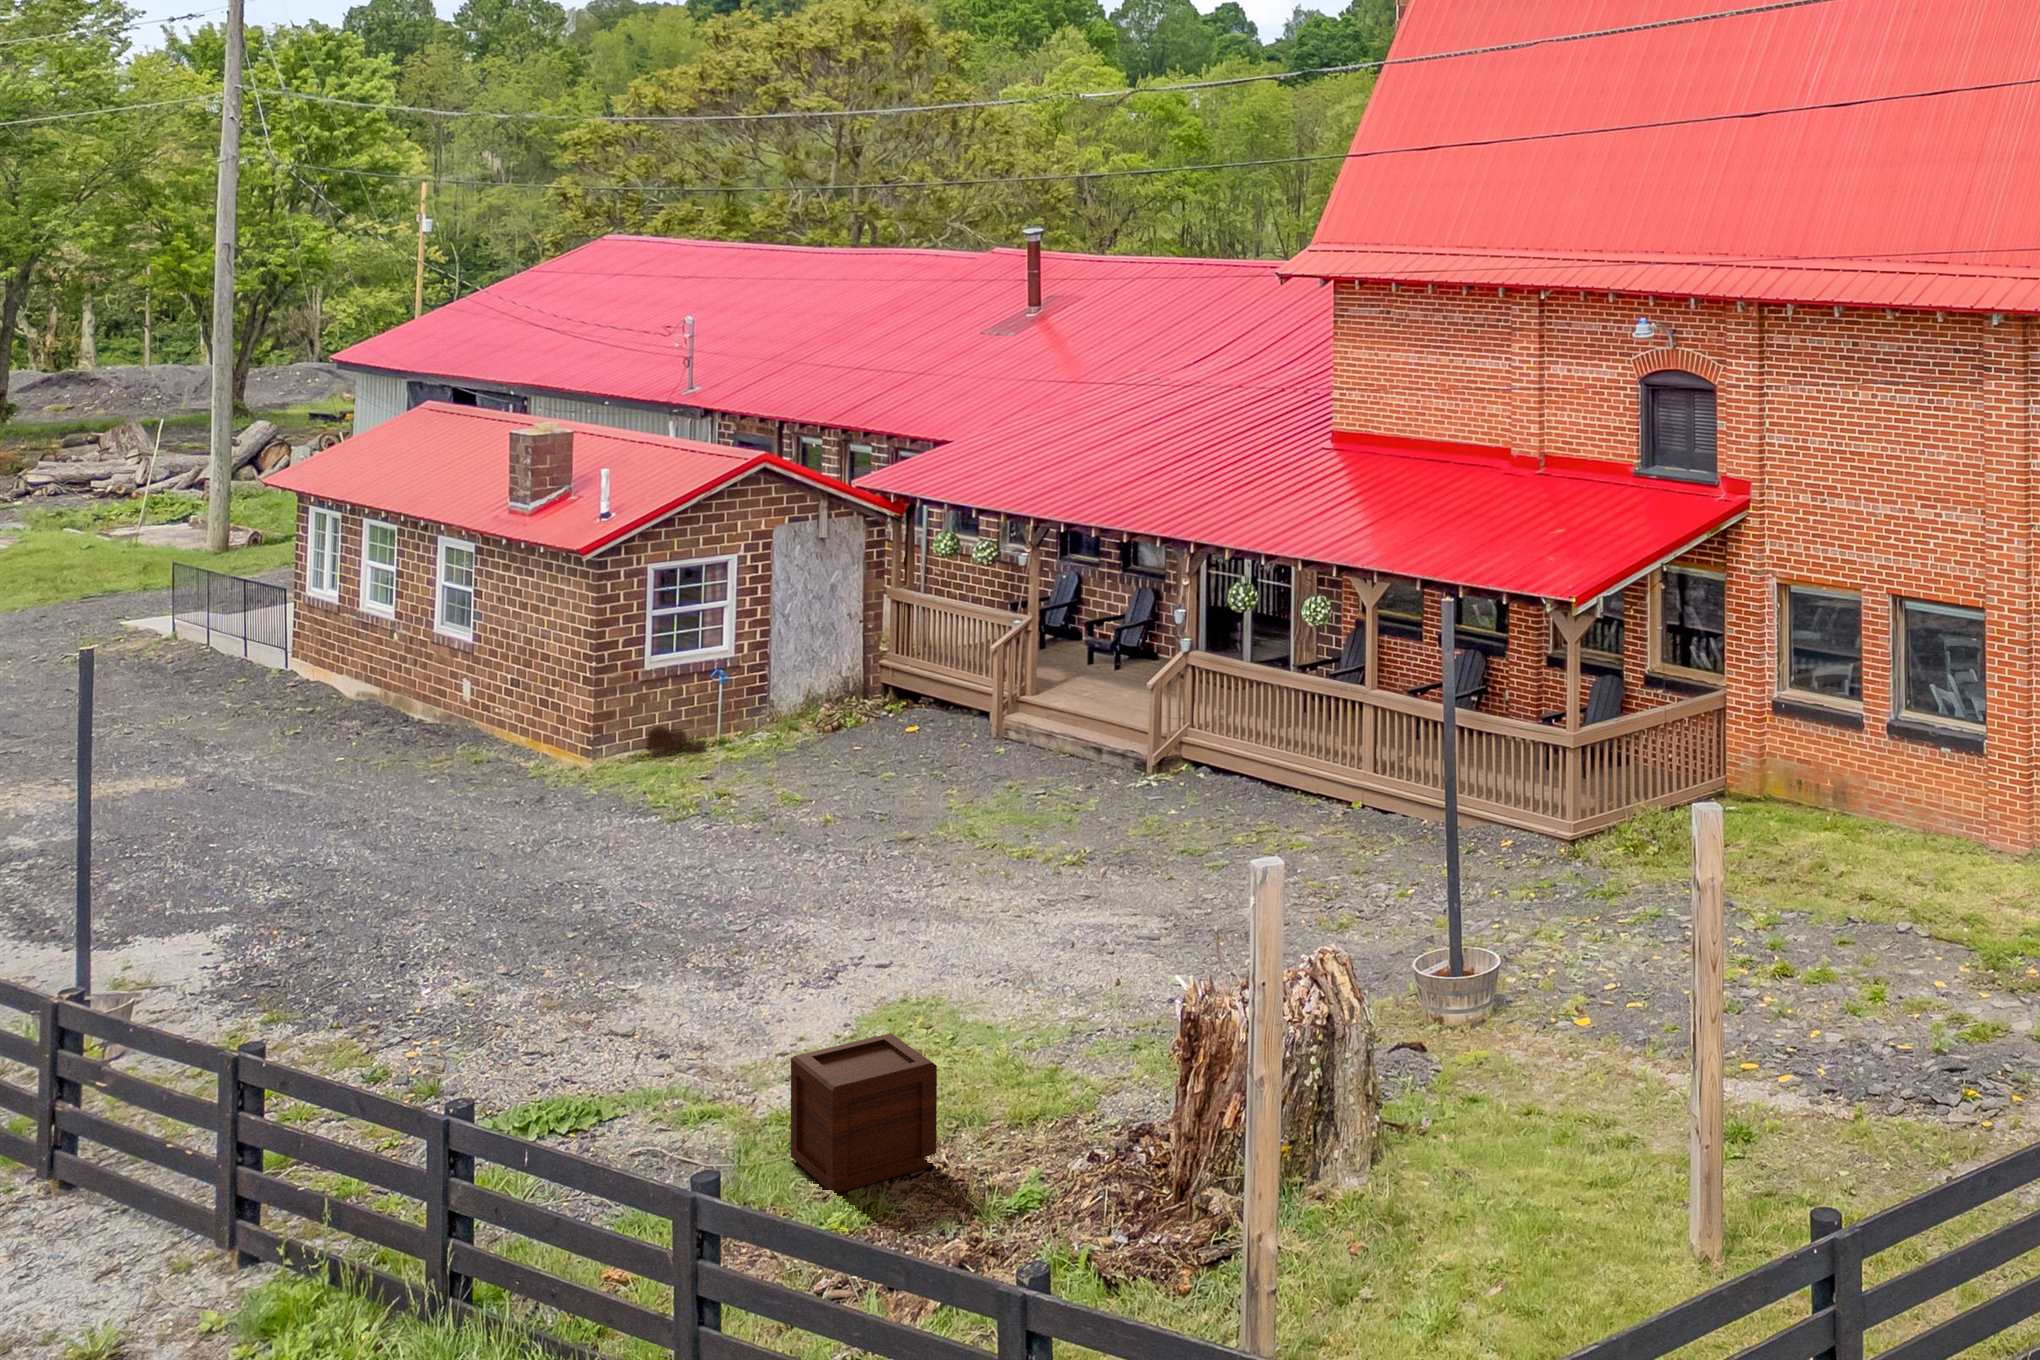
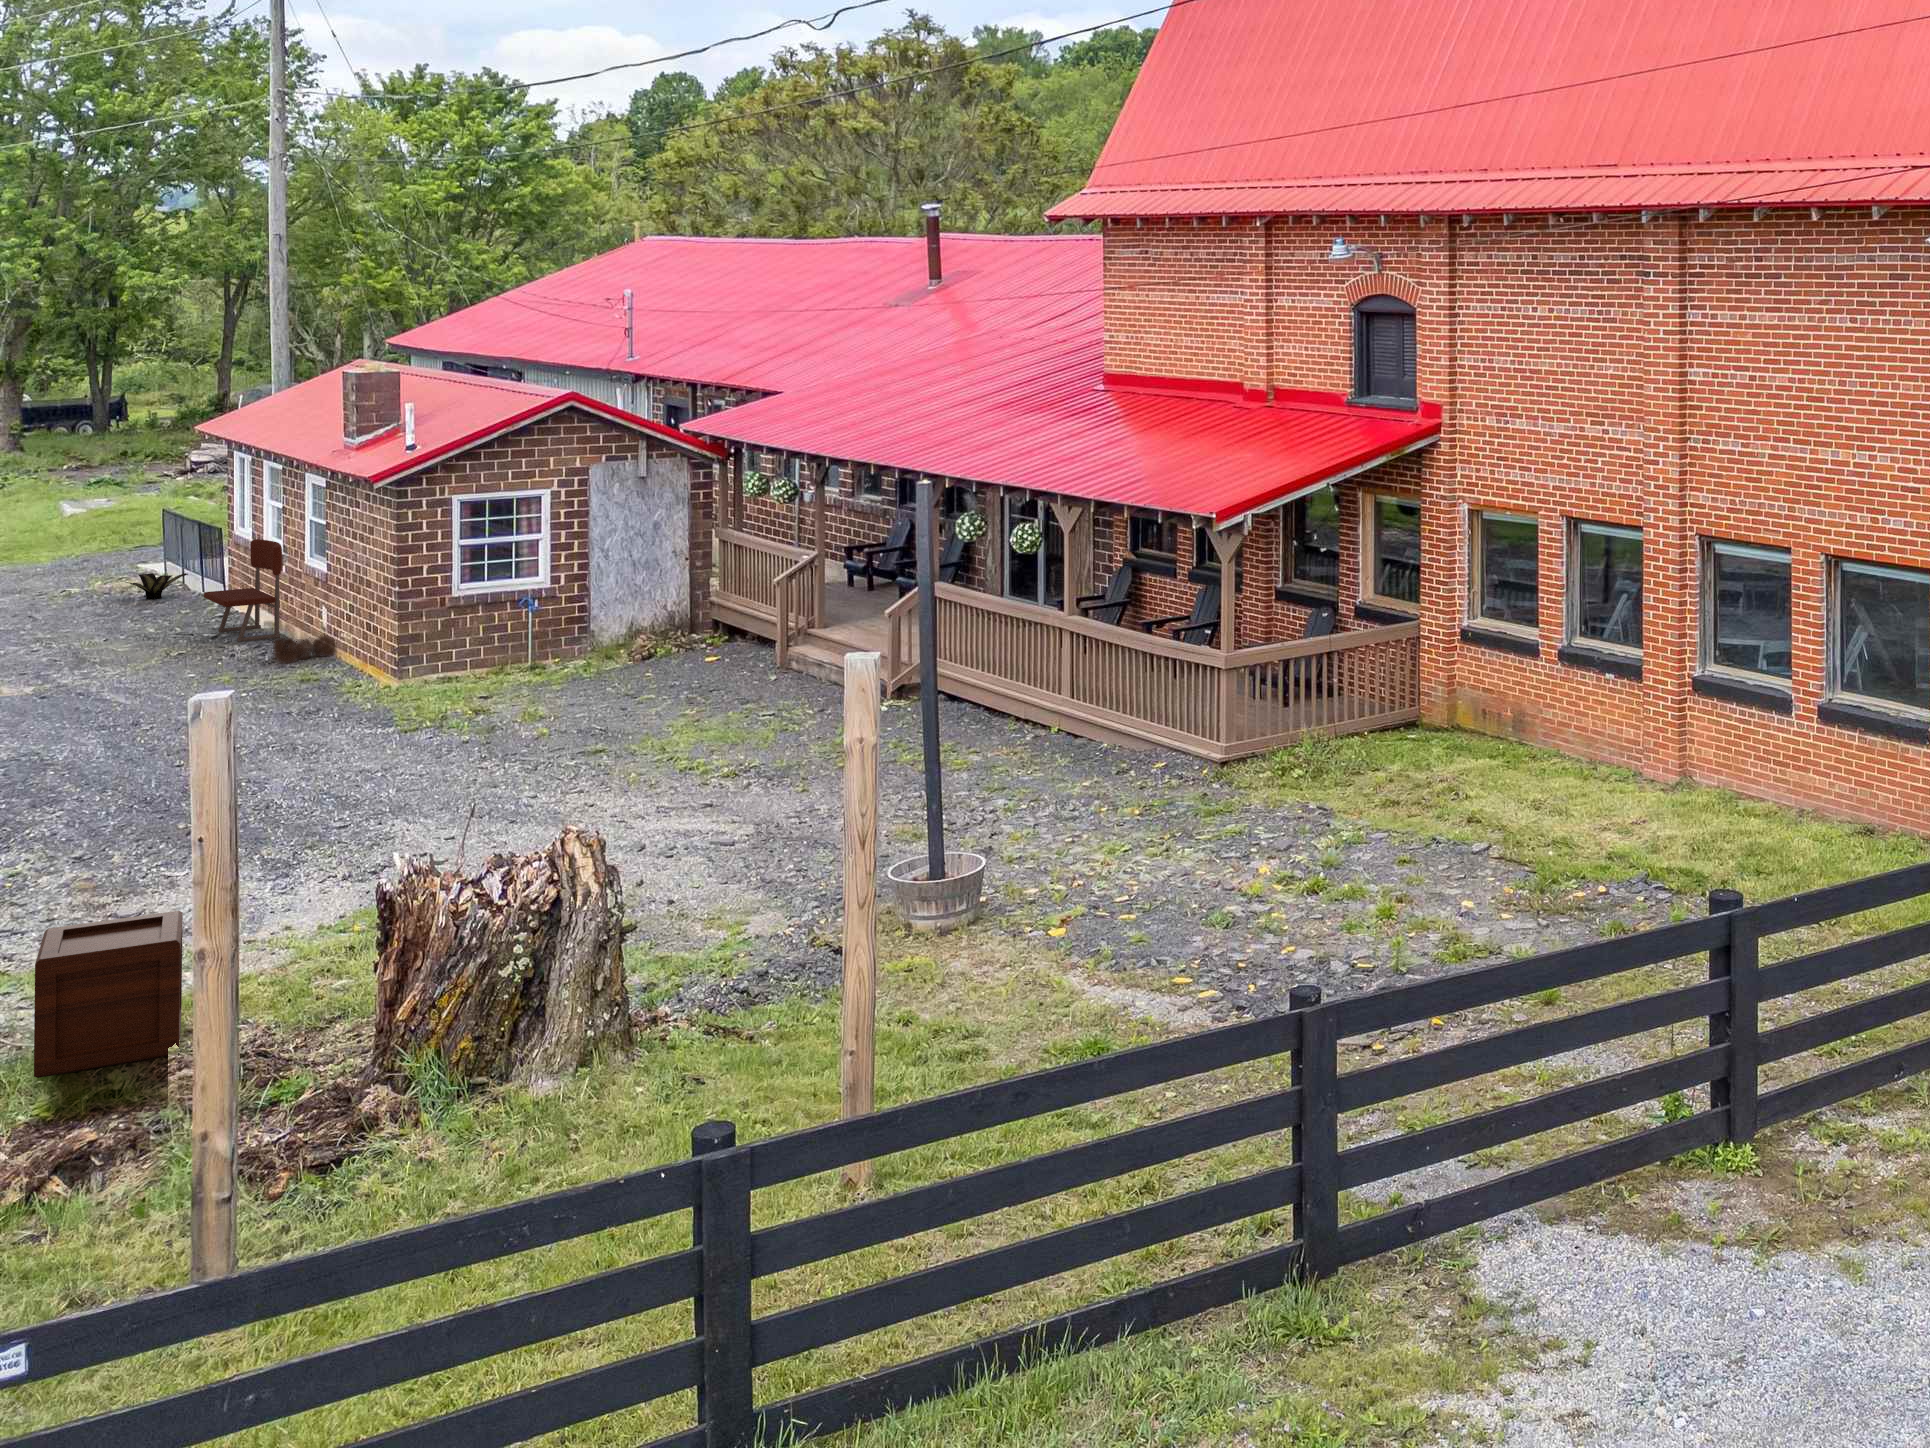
bench: none [320,607,411,718] -> present [204,539,282,642]
potted plant: none [171,636,236,666] -> present [127,573,188,599]
woven basket: present [646,726,706,757] -> present [273,635,337,664]

